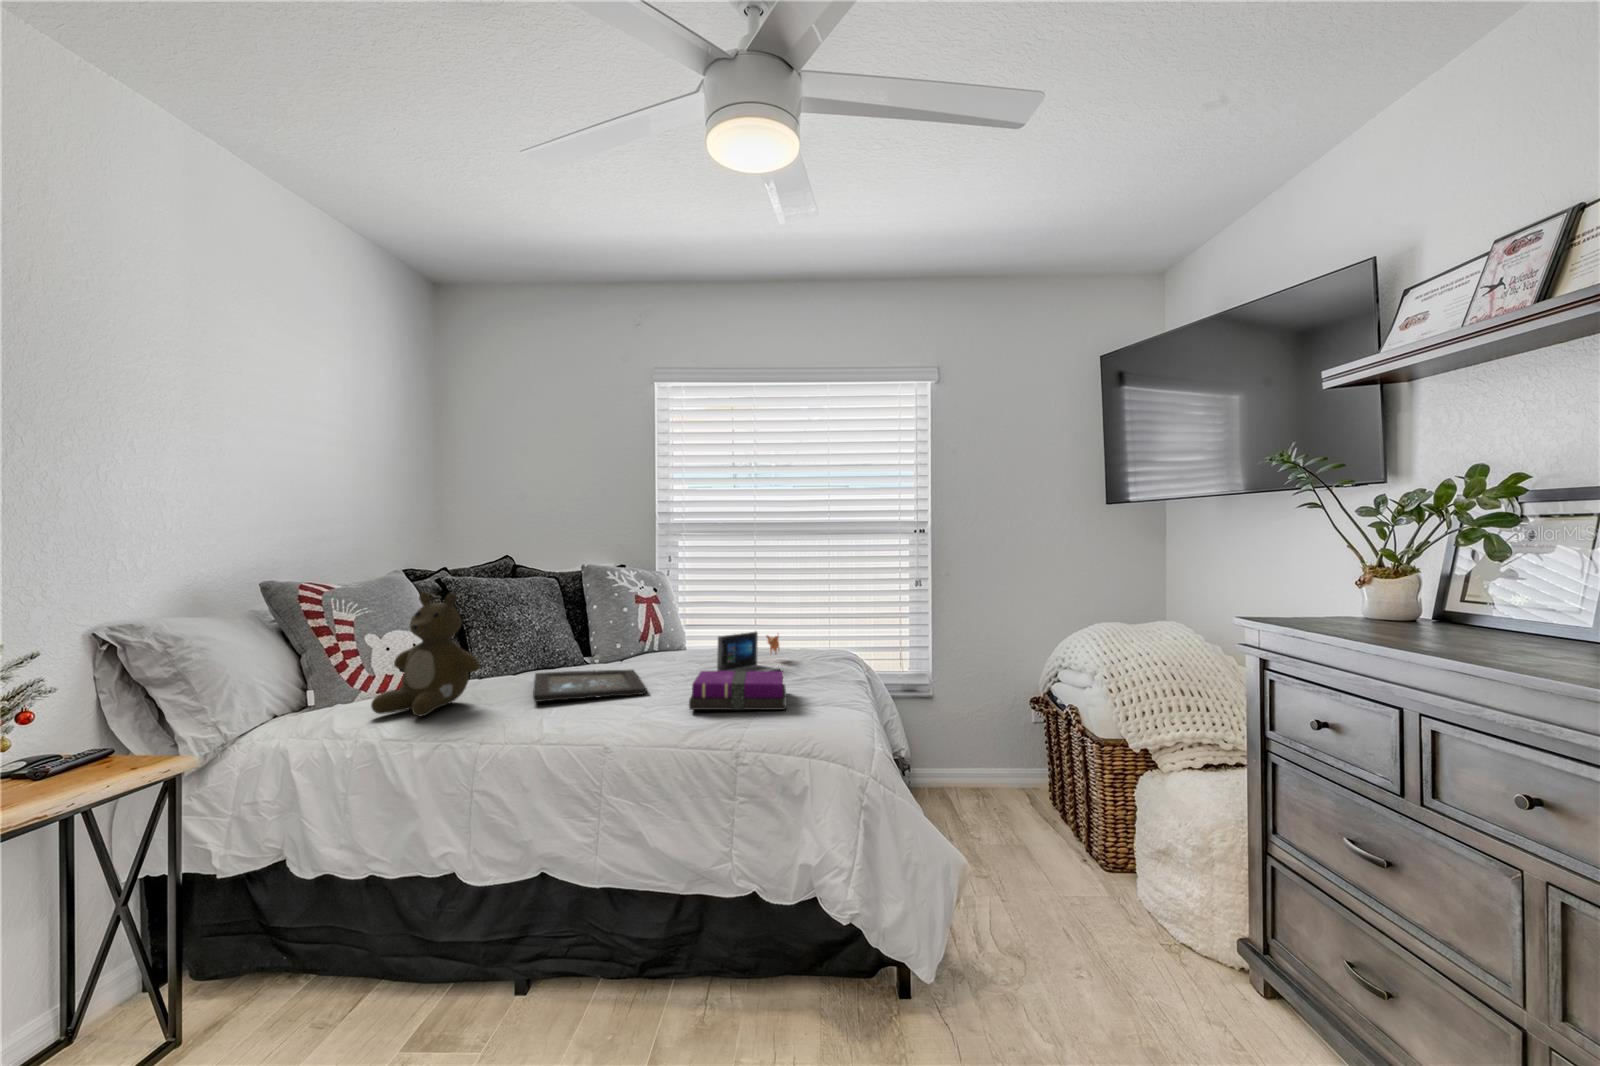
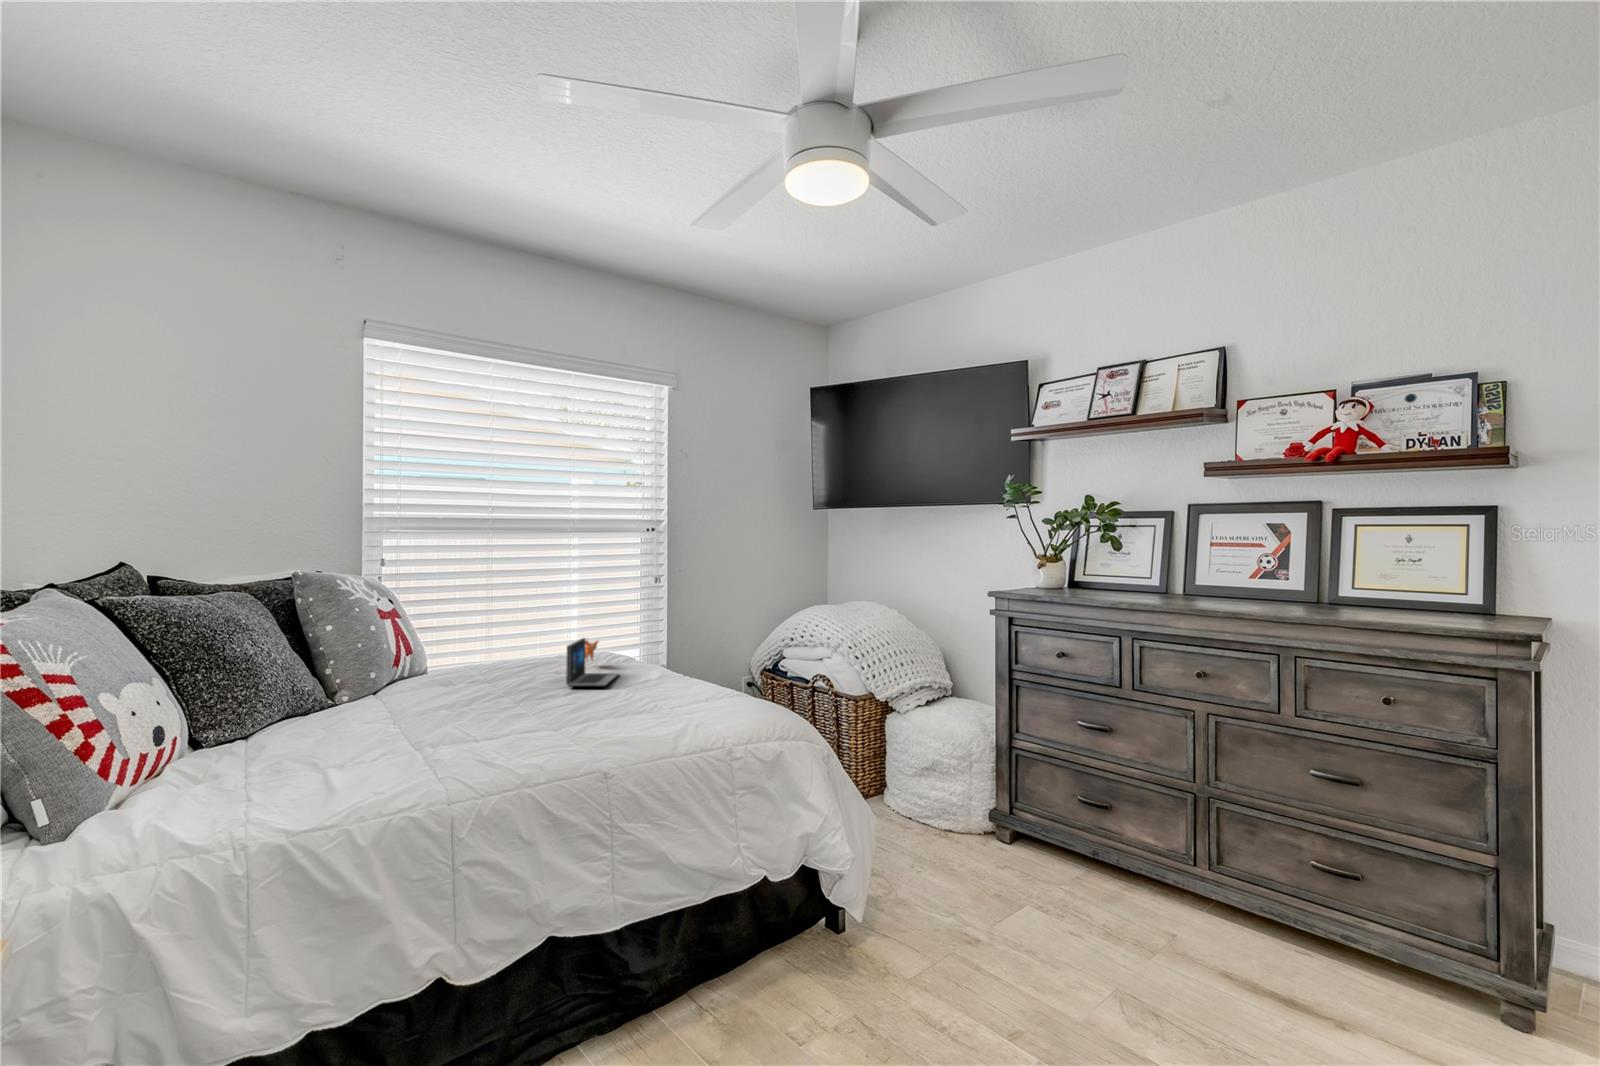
teddy bear: present [371,592,480,716] -> none [179,619,342,804]
tray: present [533,670,647,702] -> none [336,697,538,746]
notebook: present [689,671,787,710] -> none [595,671,715,720]

